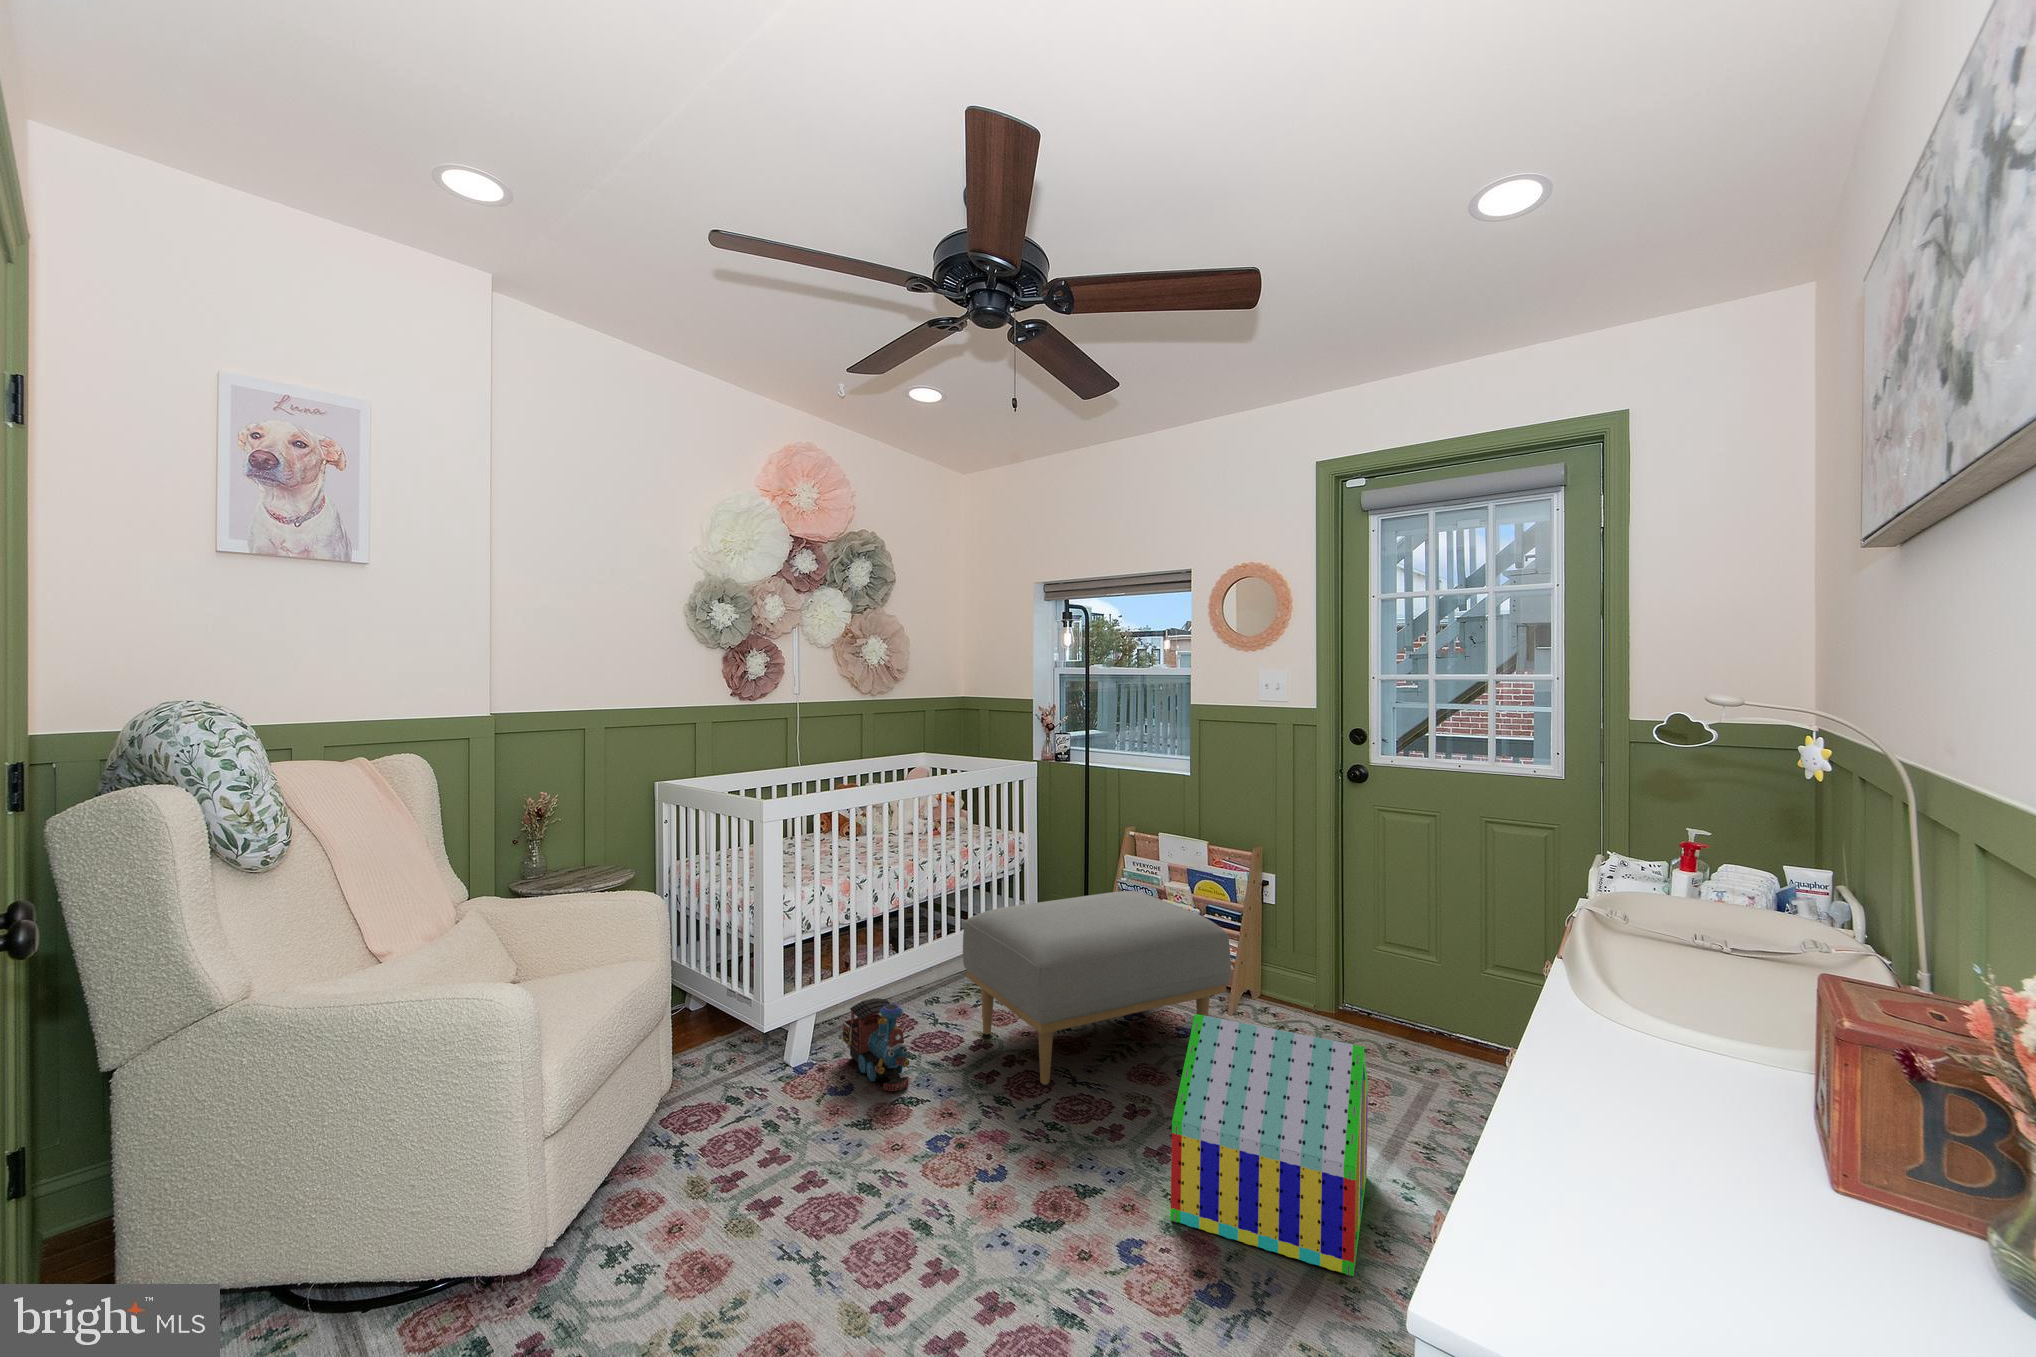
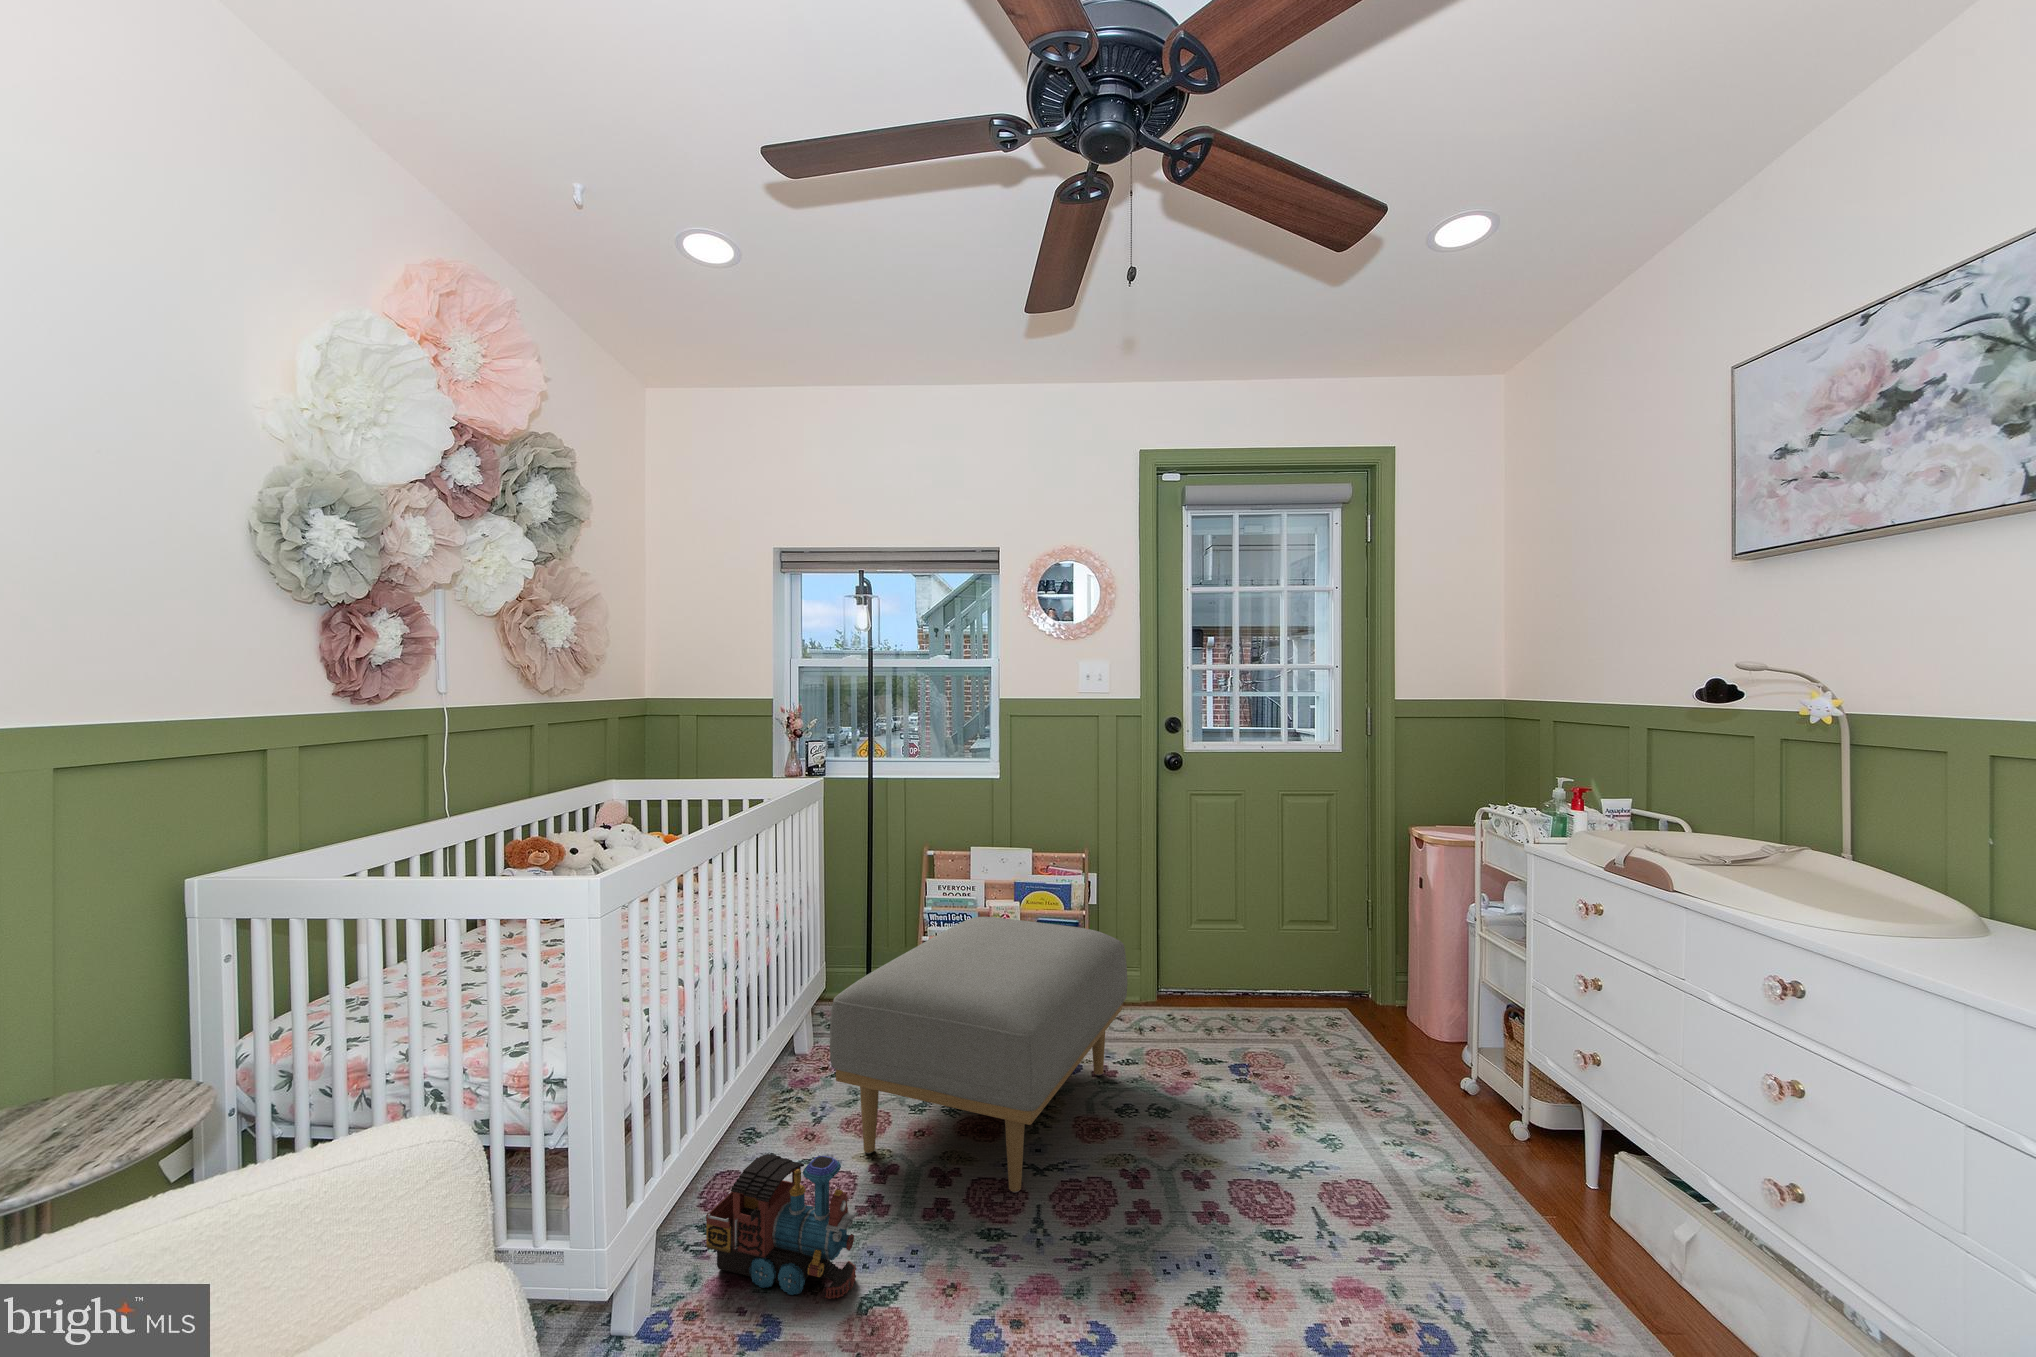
toy house: present [1171,1014,1368,1276] -> none [1229,1024,1506,1300]

